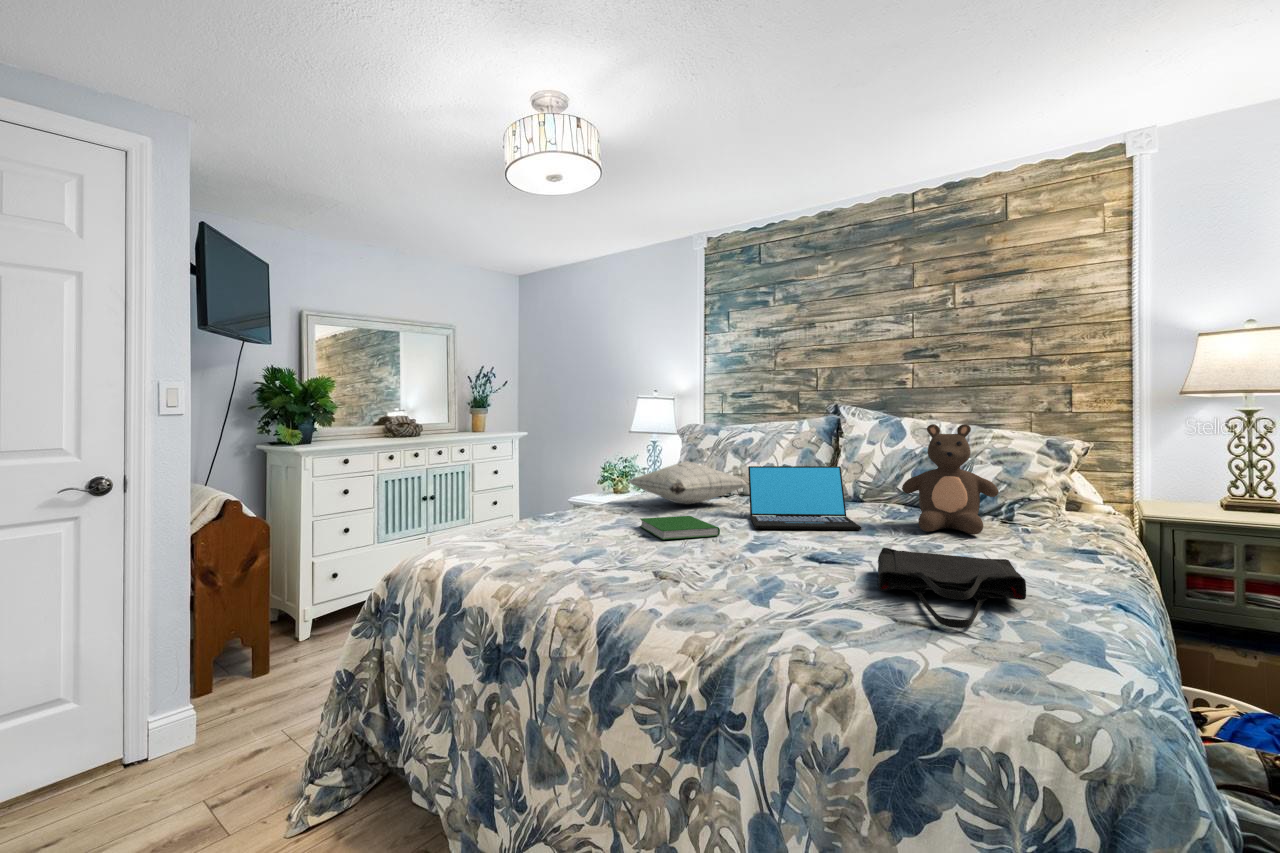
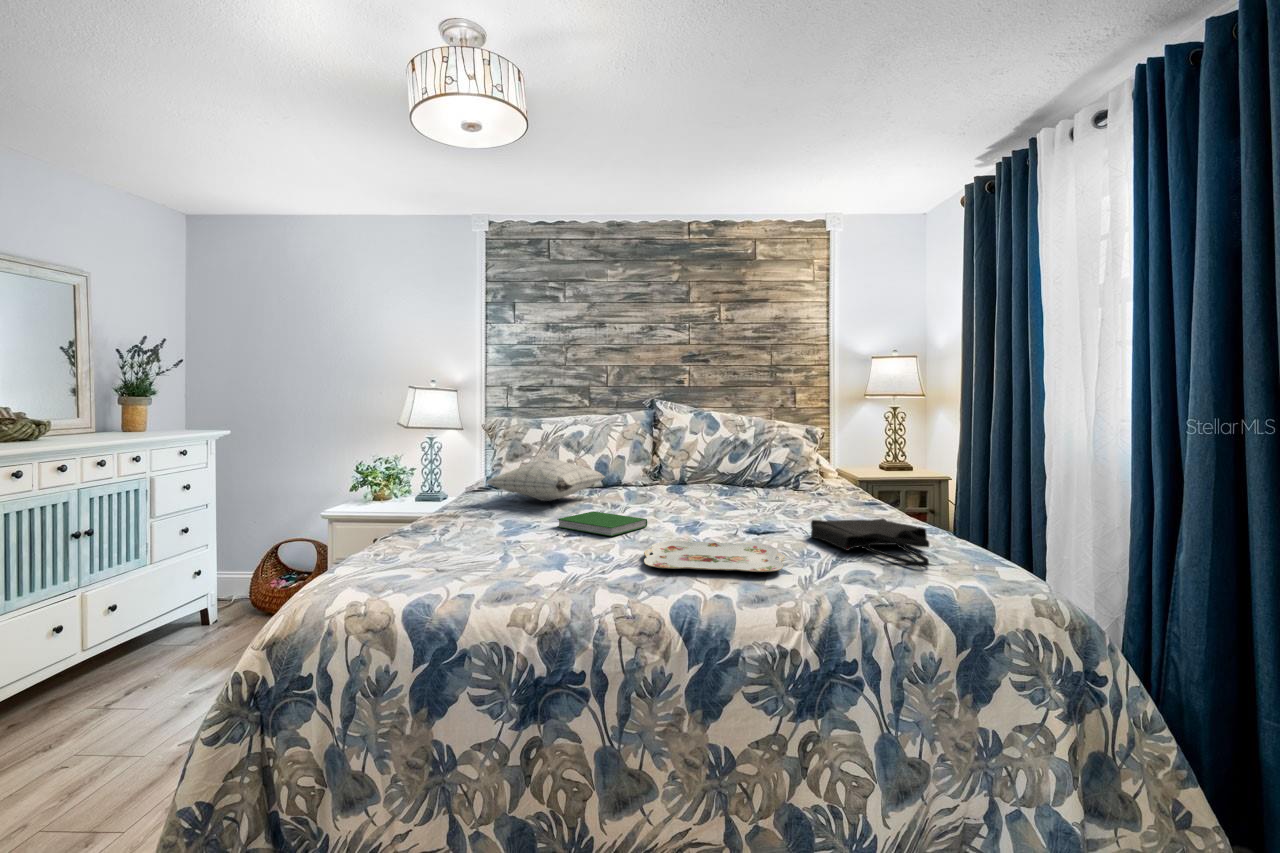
teddy bear: present [902,424,999,535] -> none [747,421,813,505]
laptop: present [748,466,862,530] -> none [624,457,735,517]
serving tray: none [622,550,796,595] -> present [644,541,785,572]

